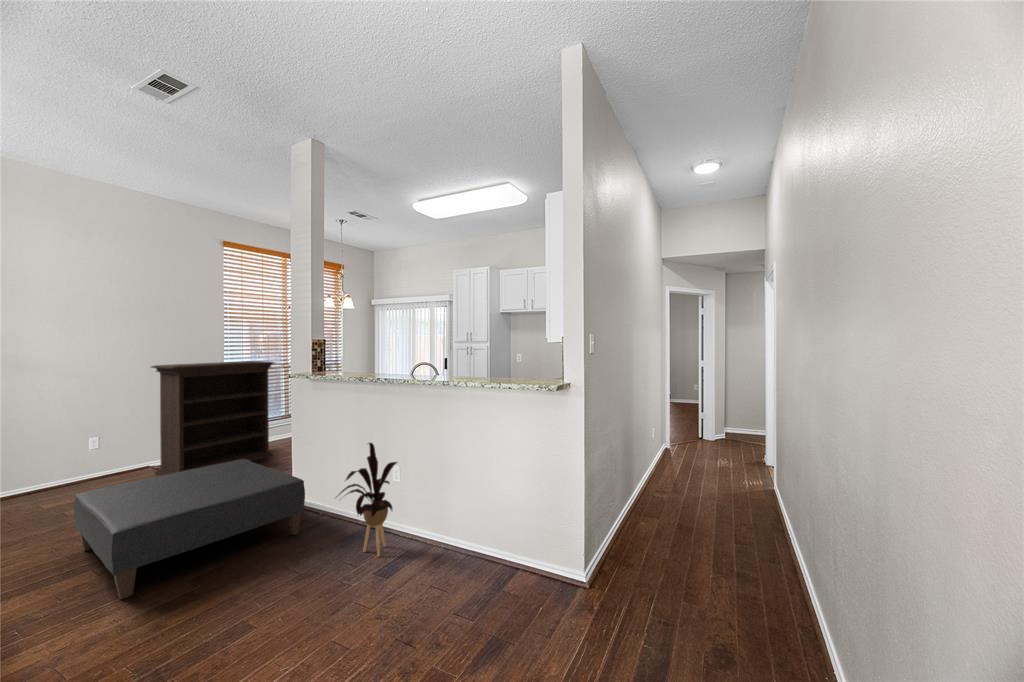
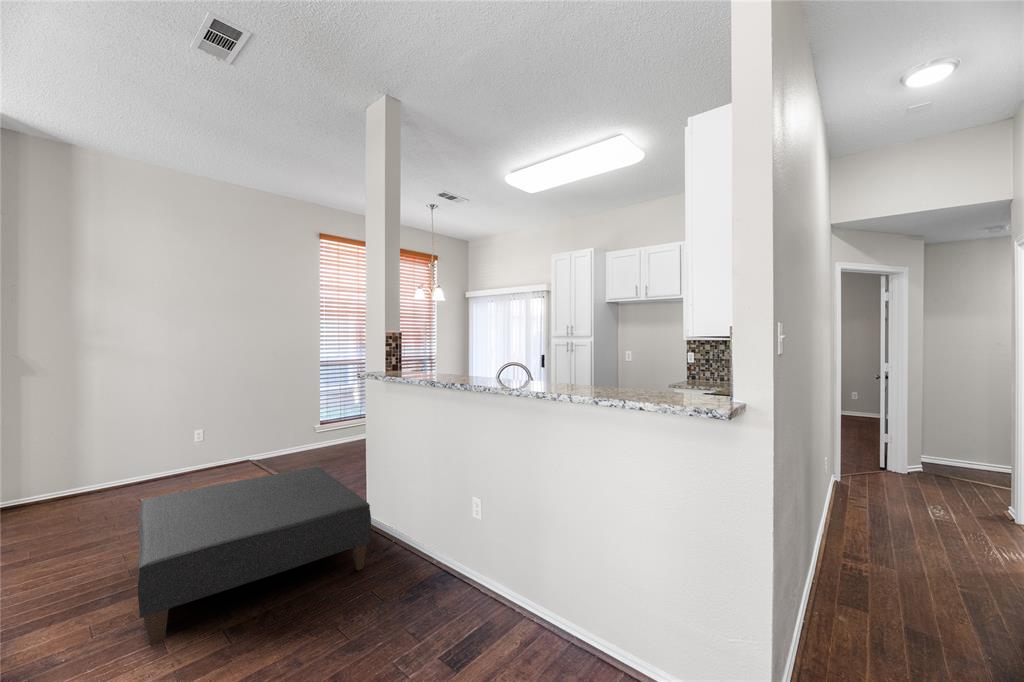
bookshelf: present [151,361,275,476] -> none [245,356,364,478]
house plant: present [336,443,397,557] -> none [395,471,480,624]

